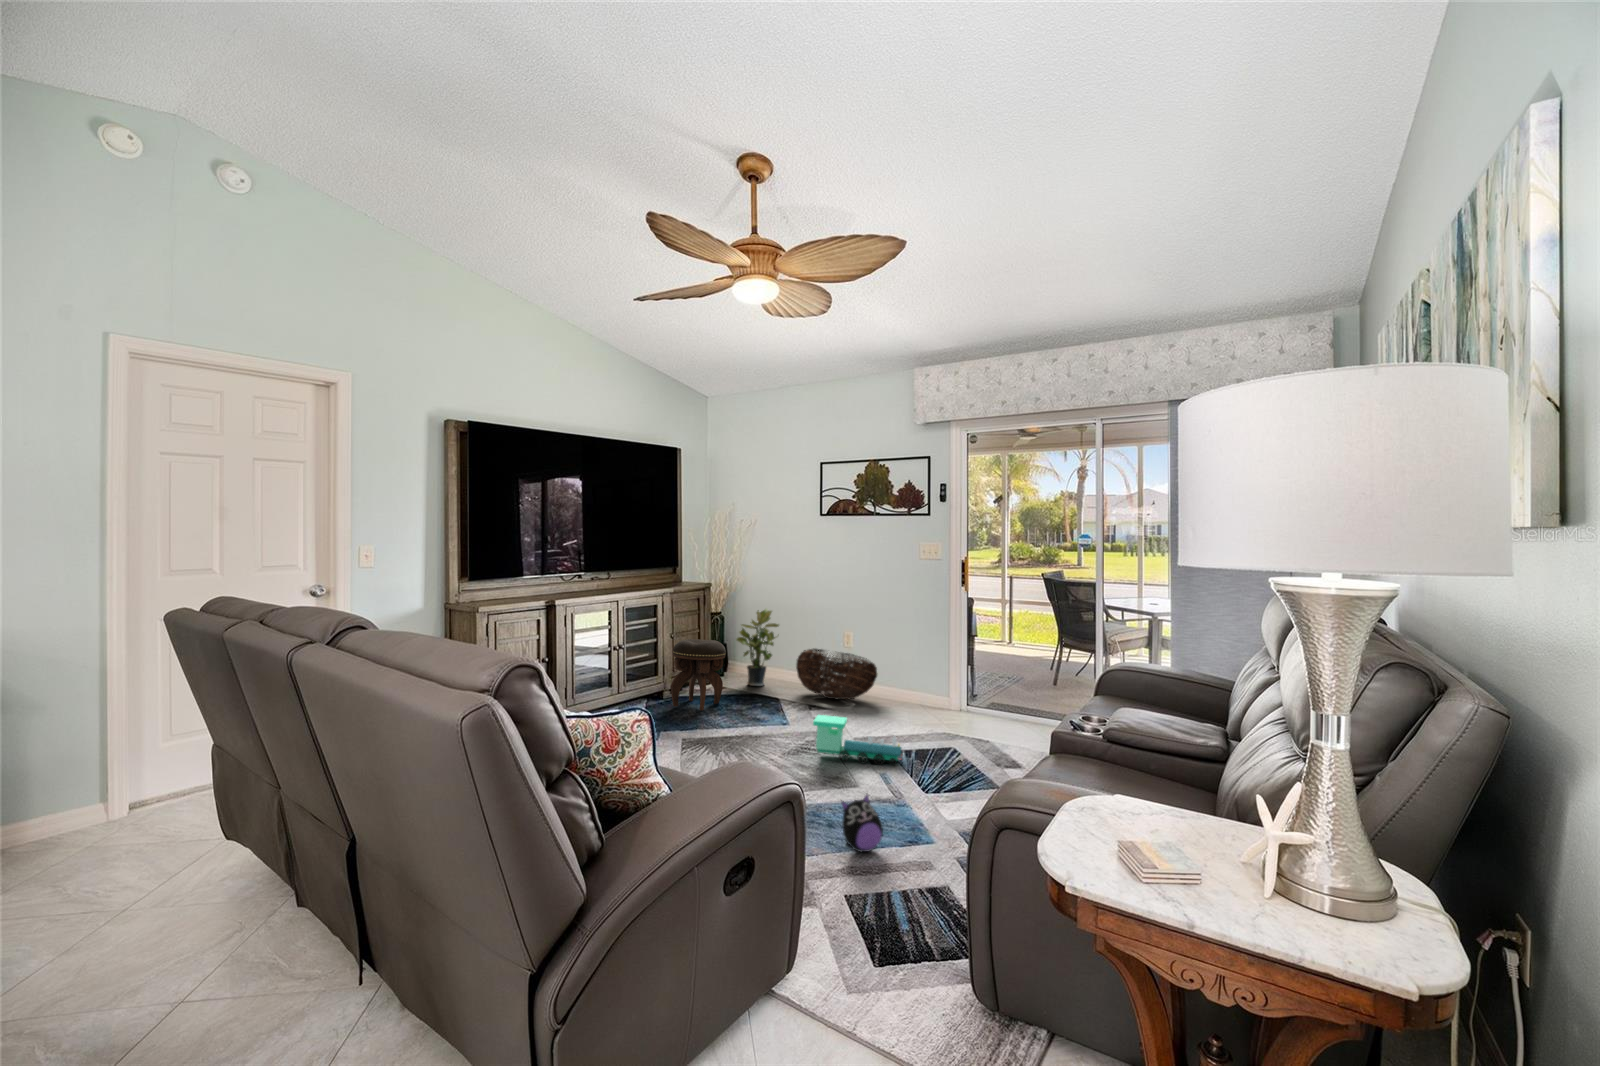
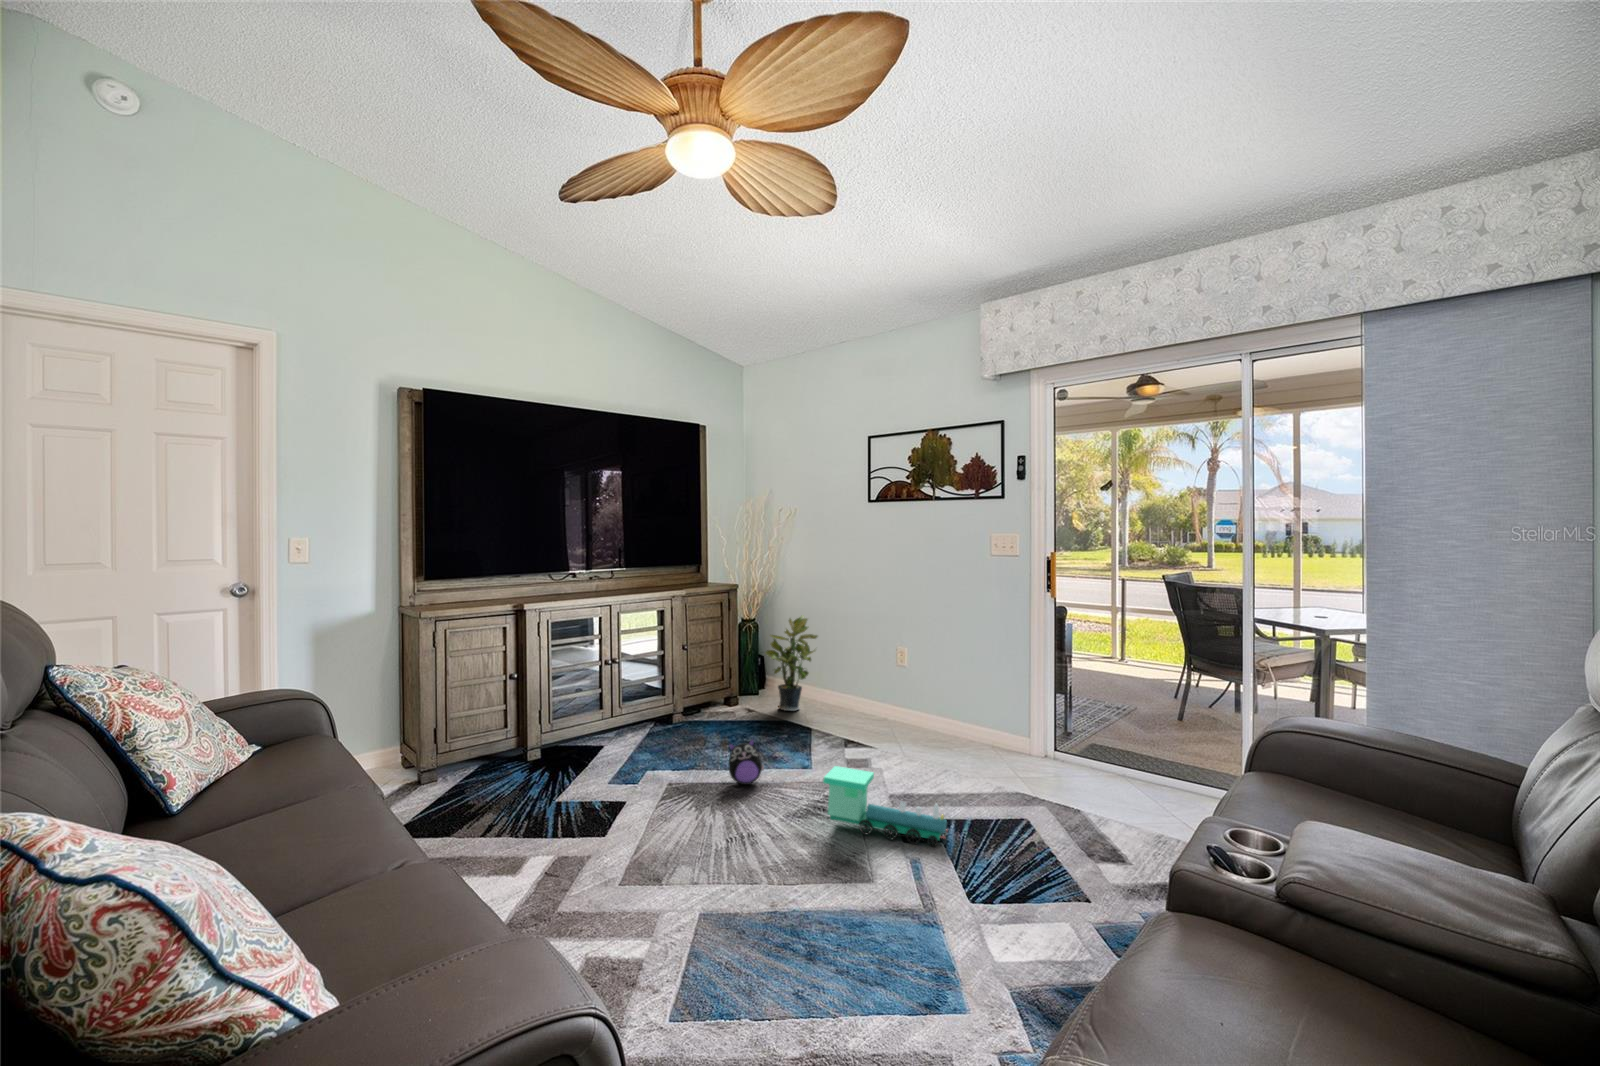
footstool: present [671,639,726,710] -> none [676,653,744,743]
basket: present [796,648,877,699] -> none [834,668,935,736]
plush toy: present [842,794,883,852] -> present [728,739,764,785]

